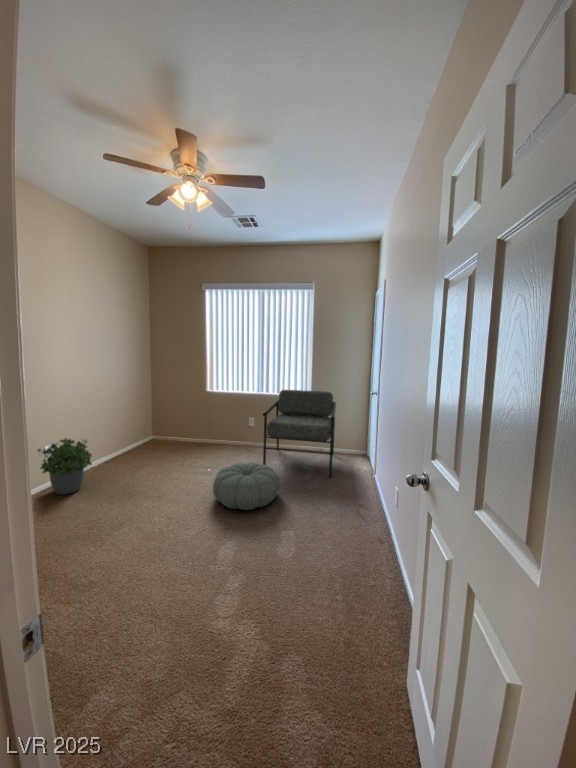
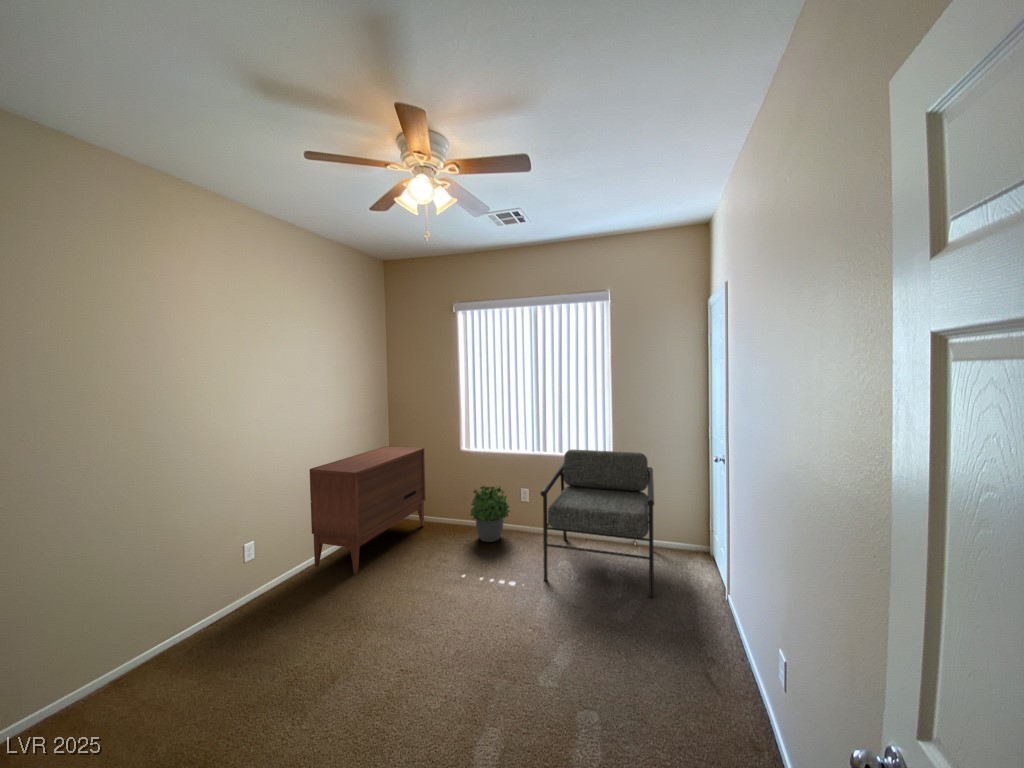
dresser: none [94,387,180,470] -> present [310,446,426,574]
potted plant: present [38,438,92,495] -> present [469,486,509,542]
pouf: present [213,463,280,510] -> none [467,574,572,664]

